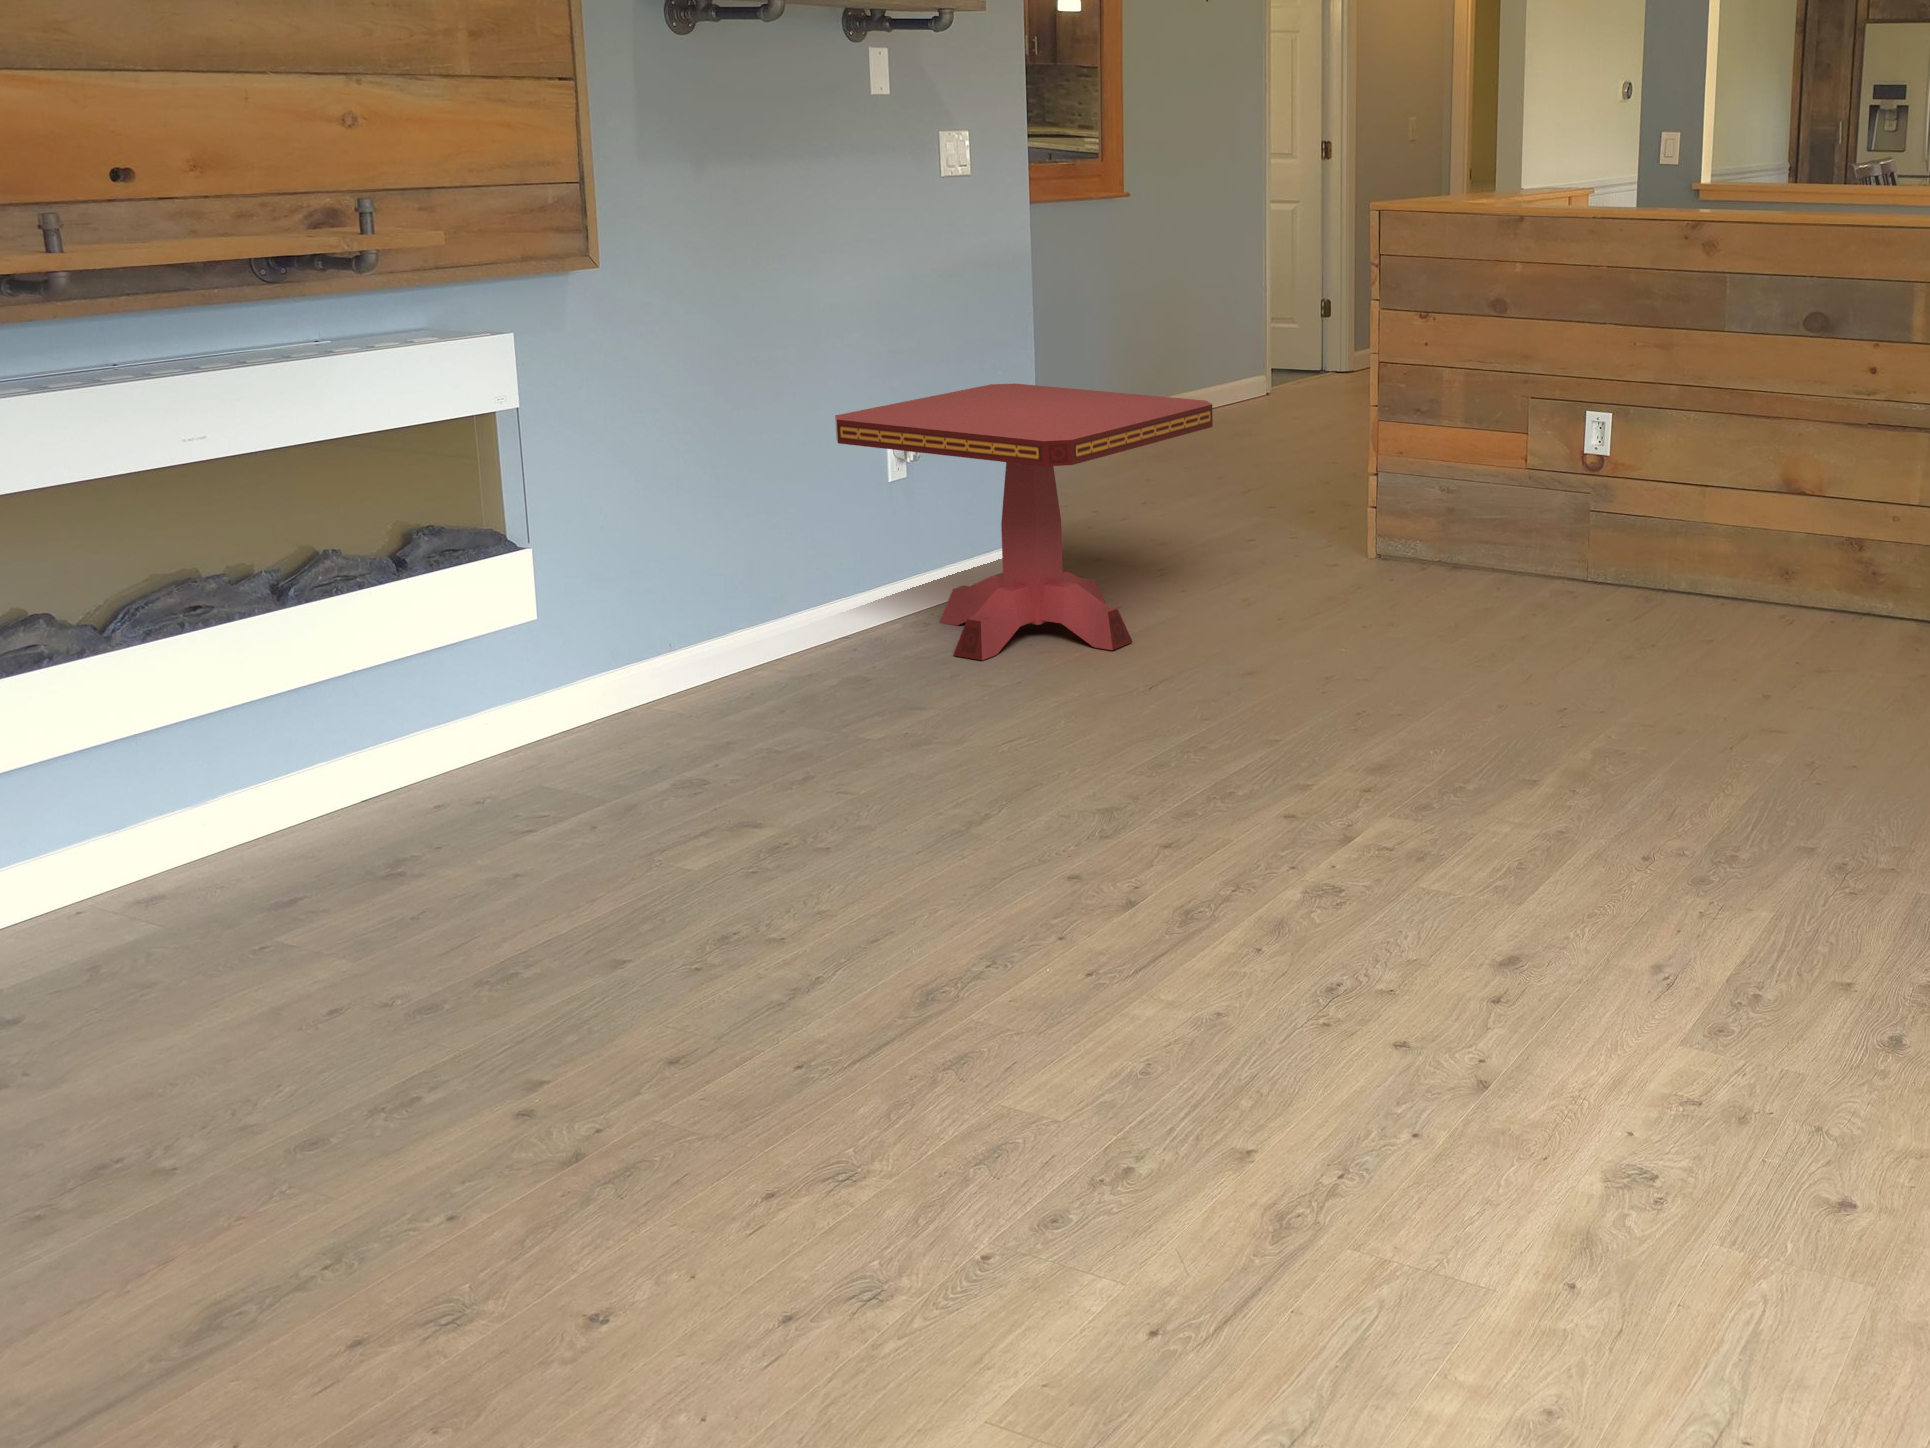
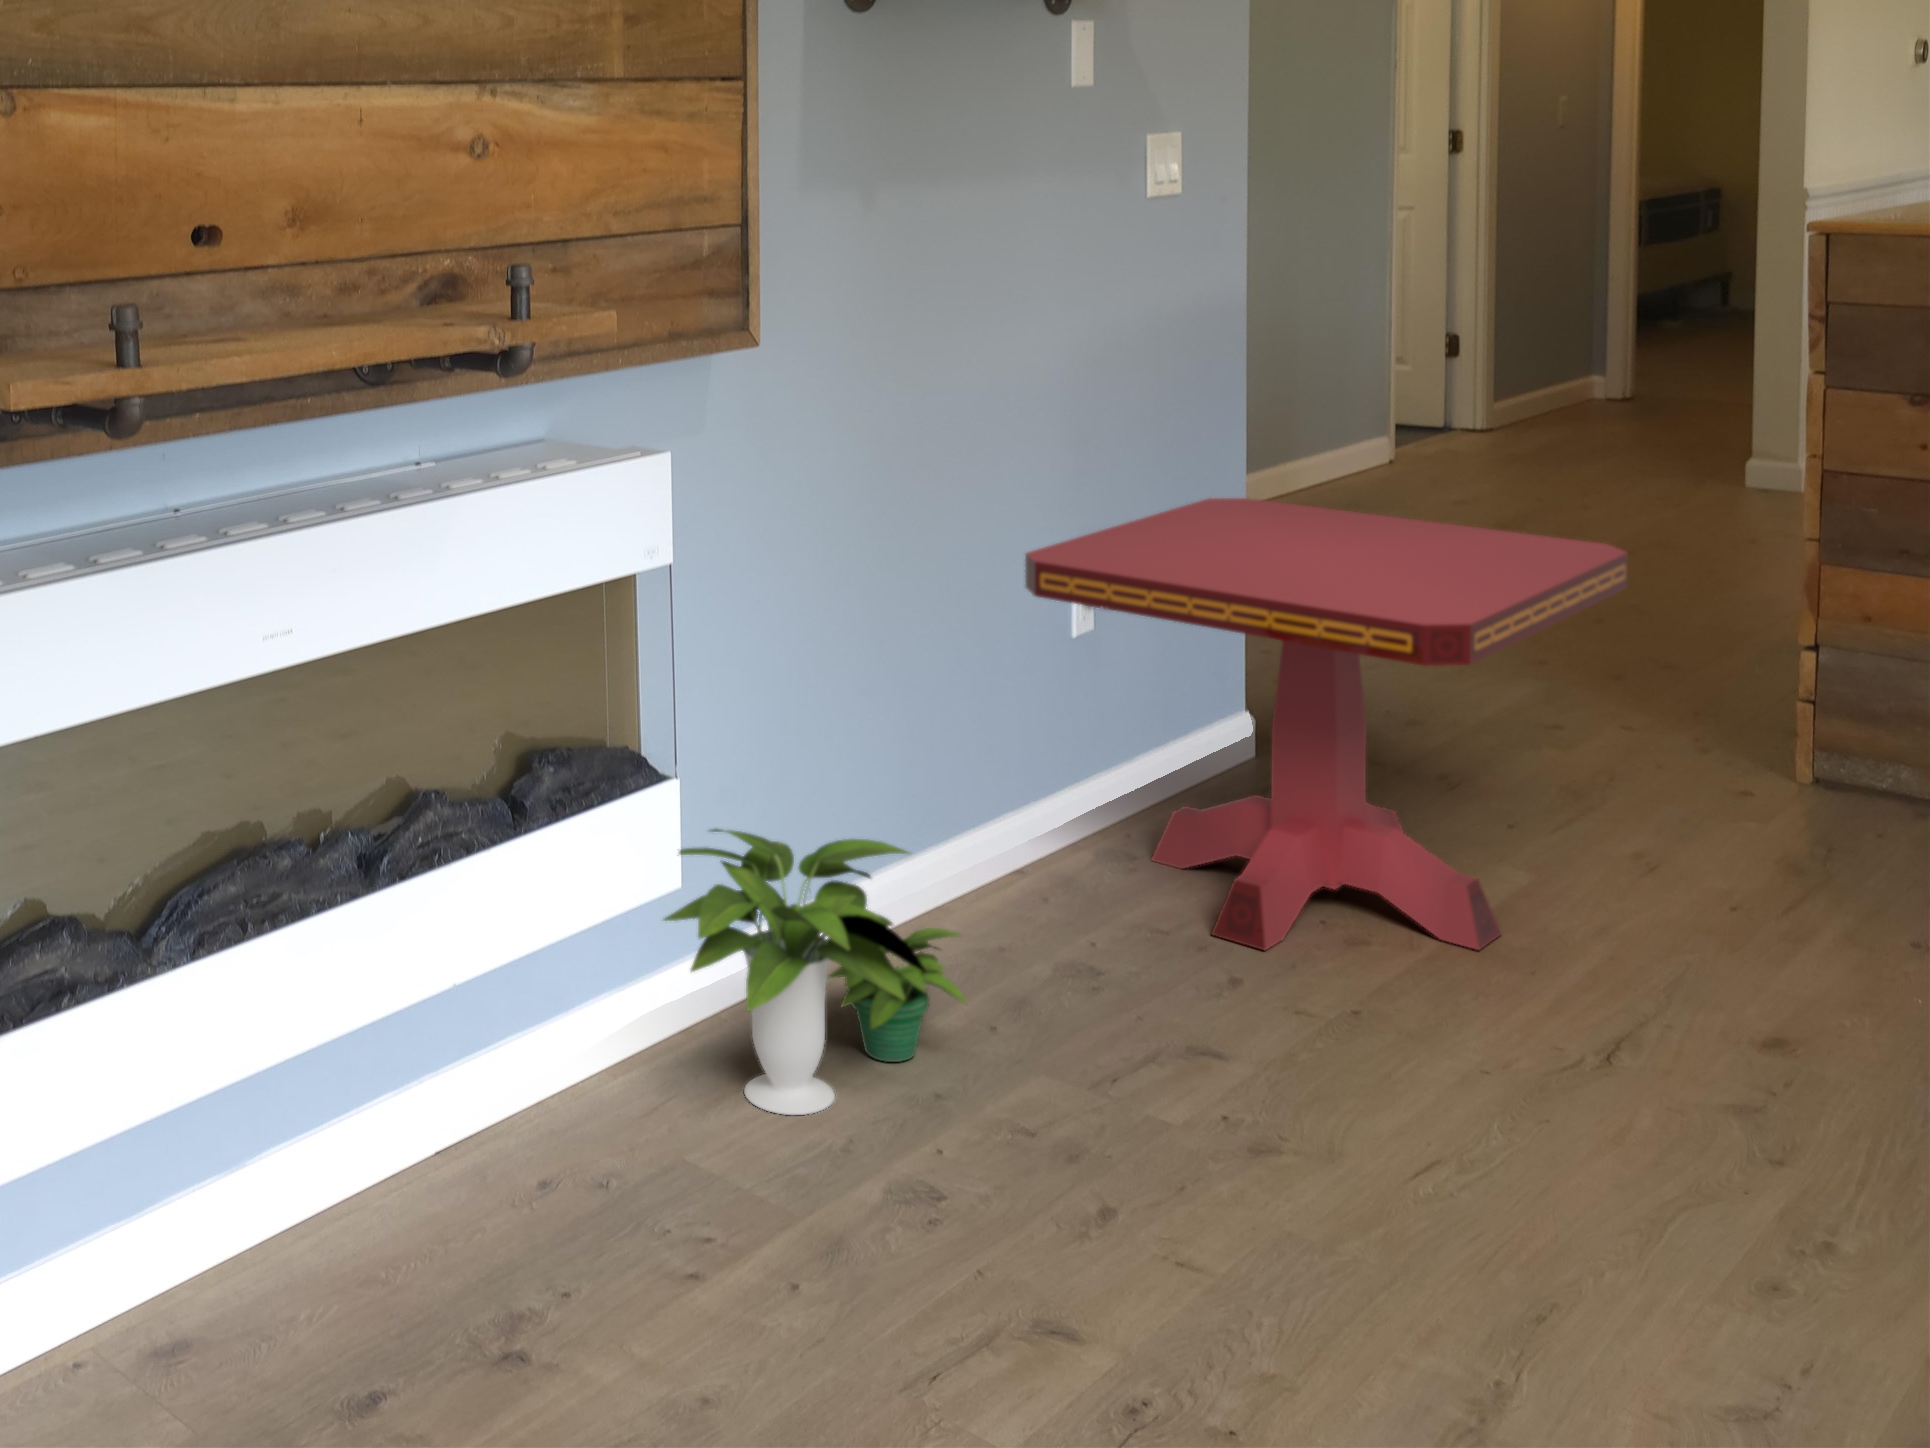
potted plant: none [532,587,756,760] -> present [664,829,967,1115]

